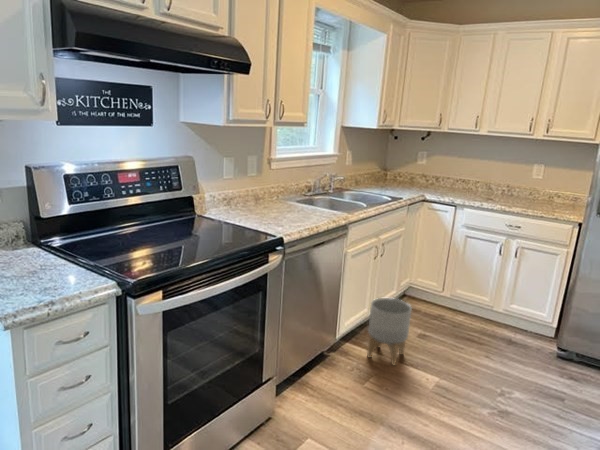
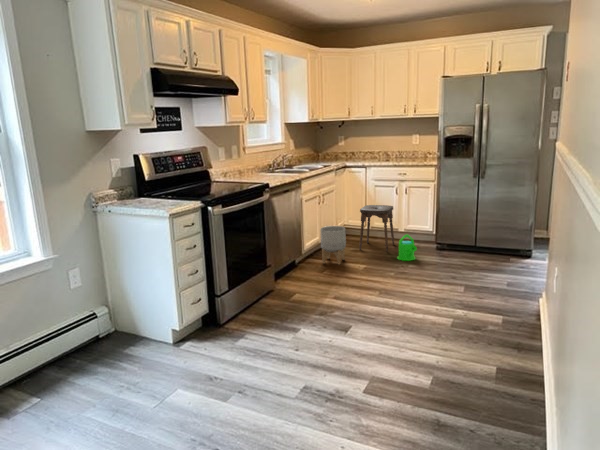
stool: none [428,266,492,348] -> present [359,205,394,252]
watering can: none [490,333,530,379] -> present [397,235,417,261]

